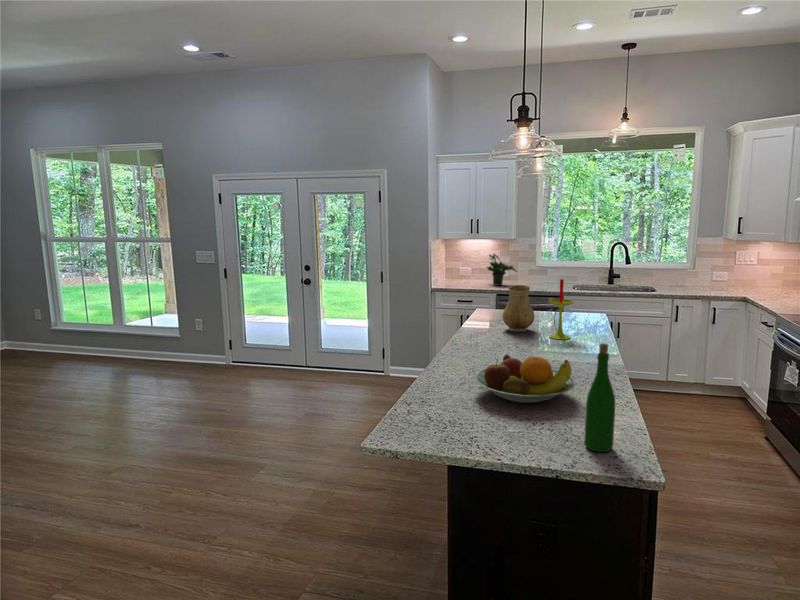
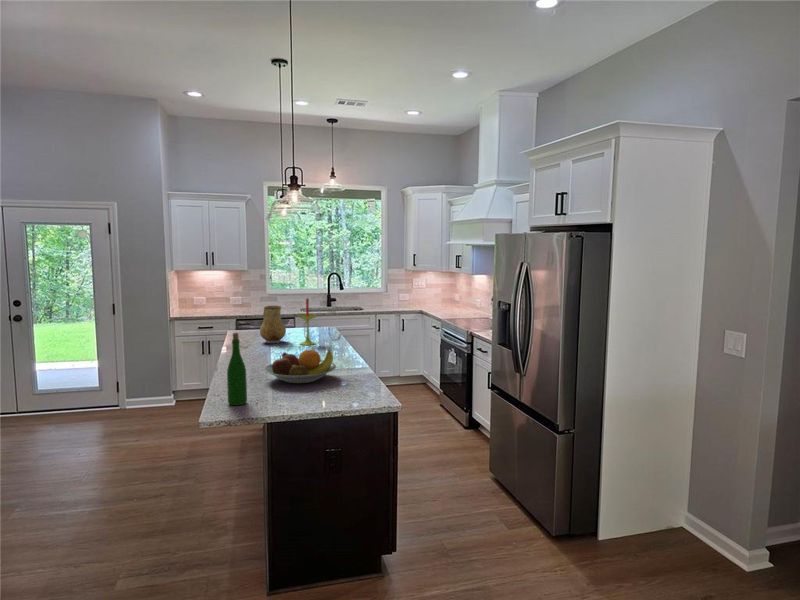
potted plant: present [487,254,517,285] -> none [223,283,252,312]
wine bottle: present [584,343,615,452] -> present [227,333,247,405]

